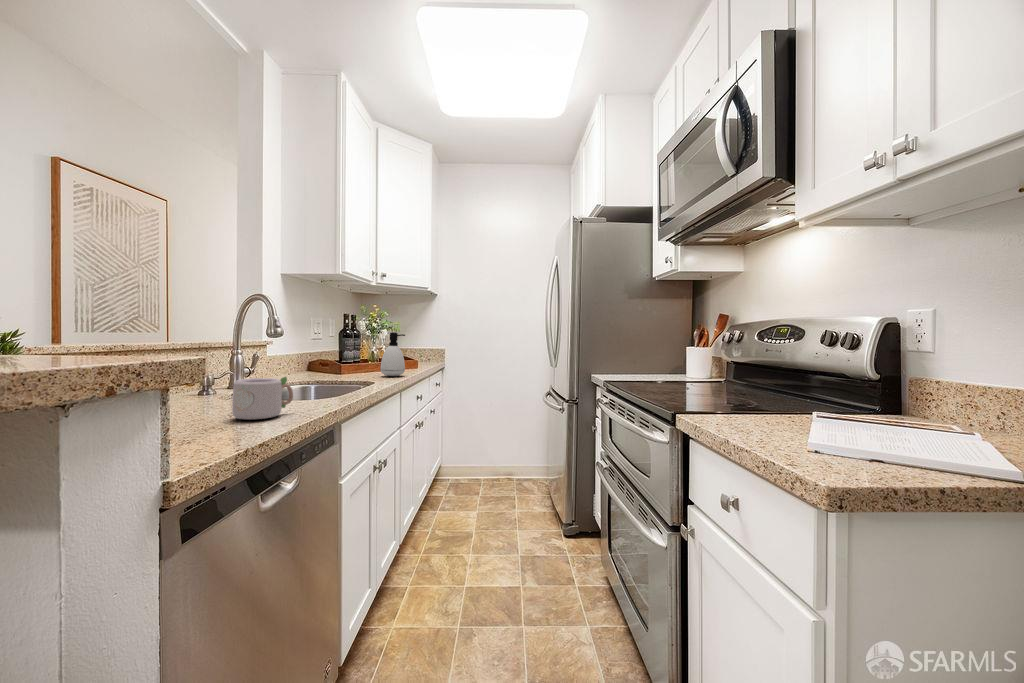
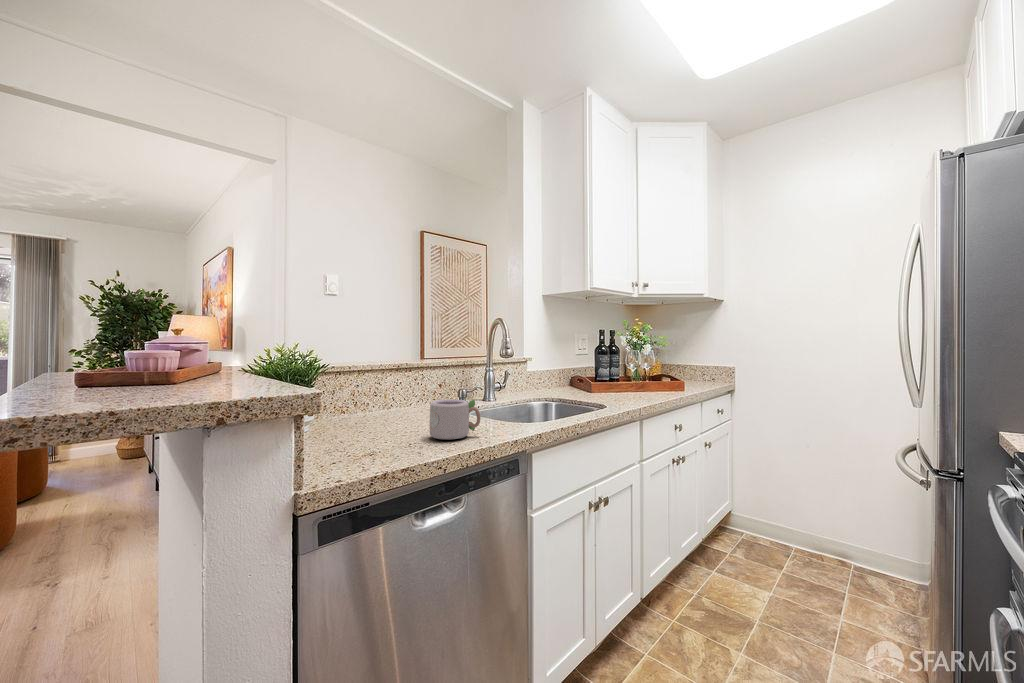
soap dispenser: present [380,332,405,376] -> none [628,349,656,399]

